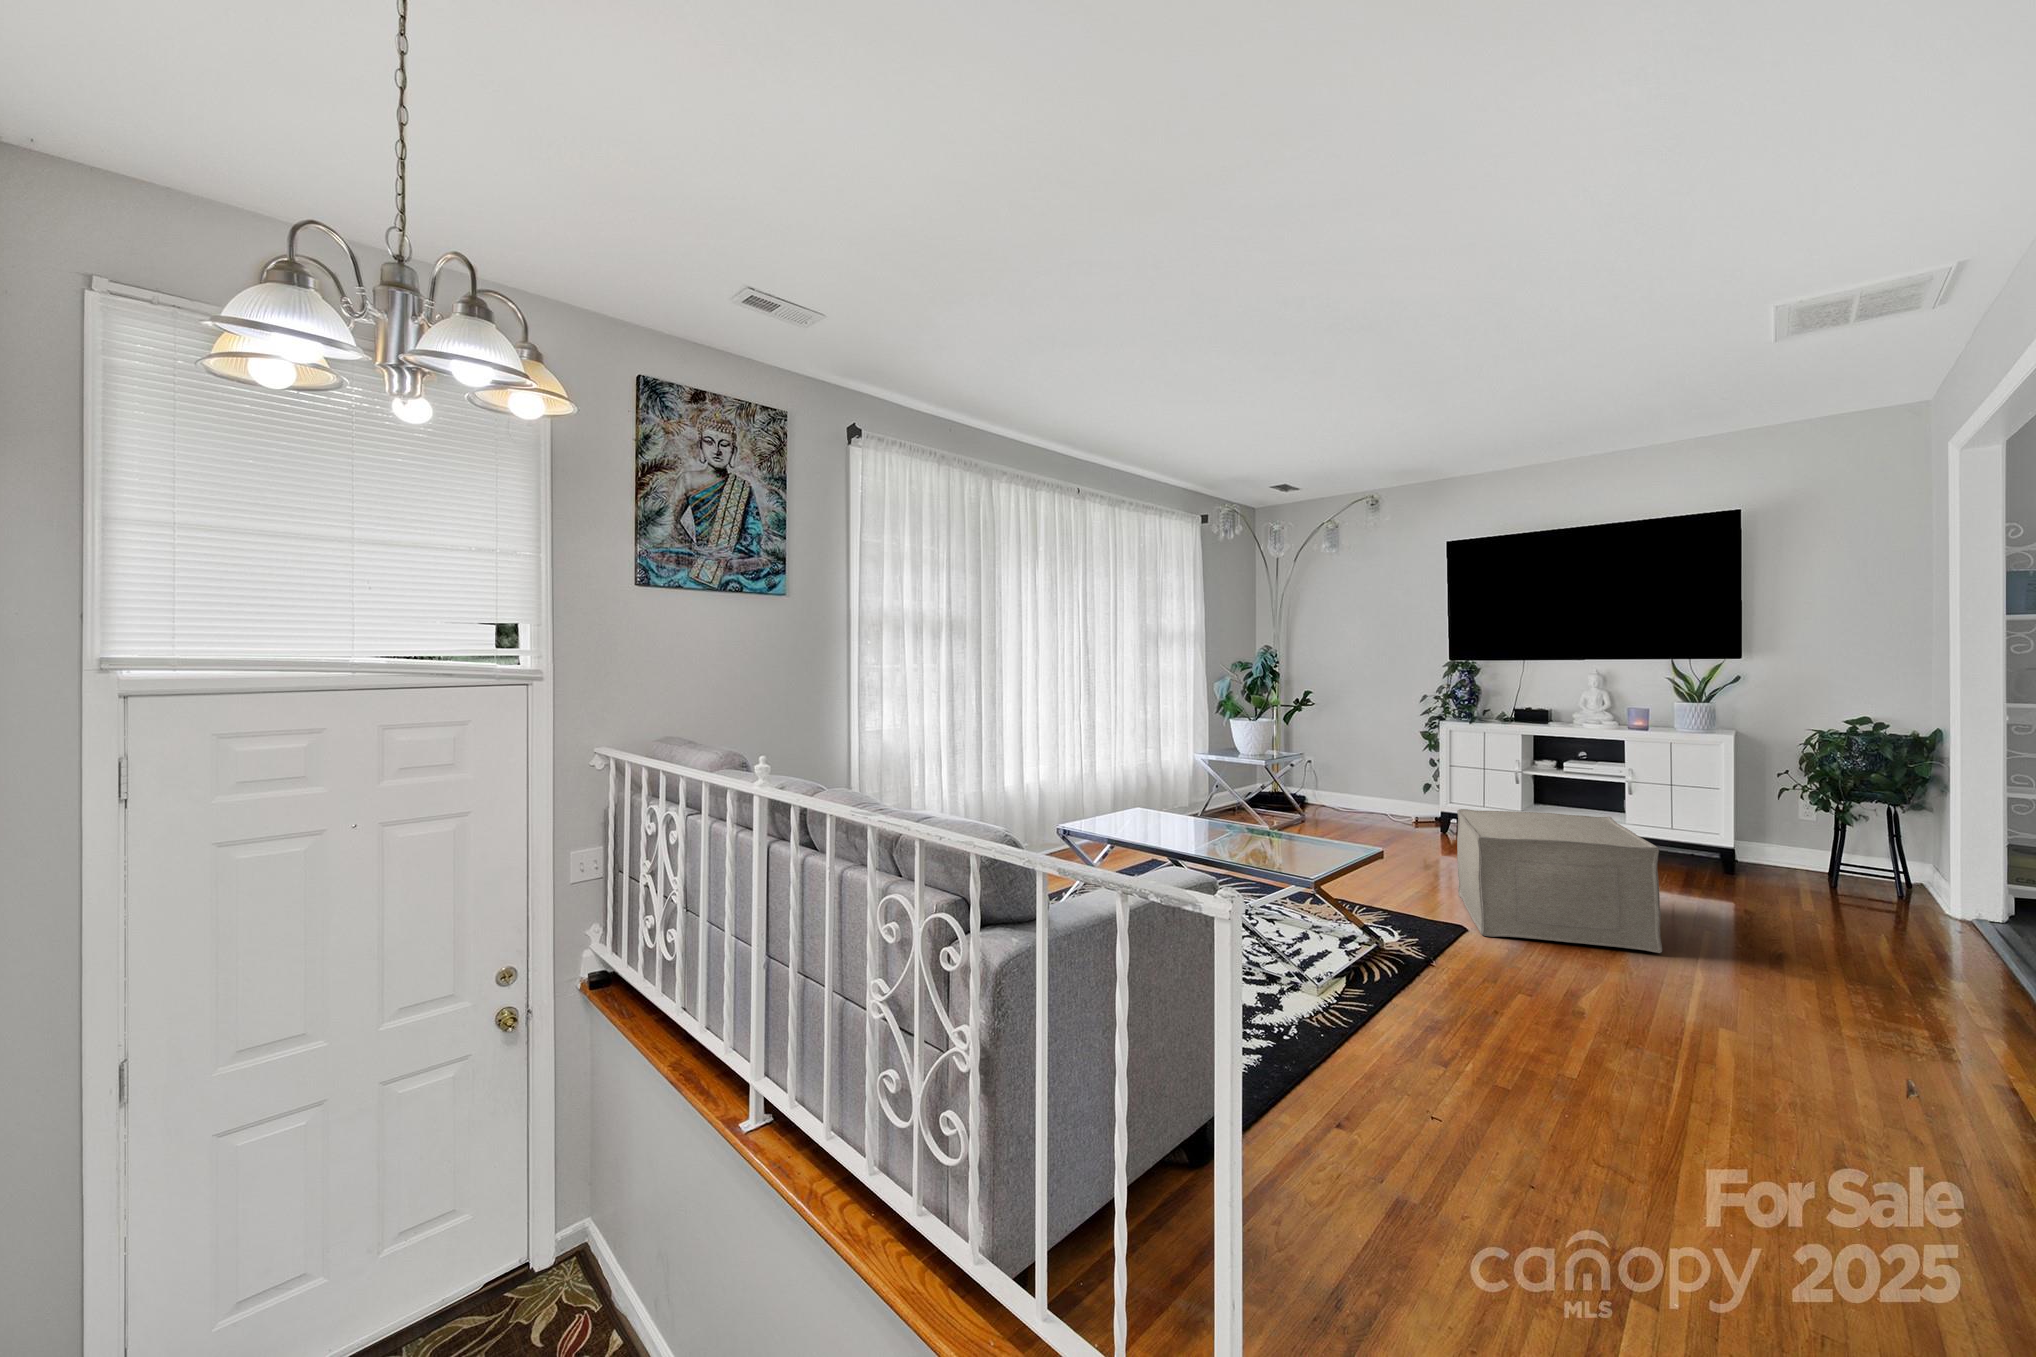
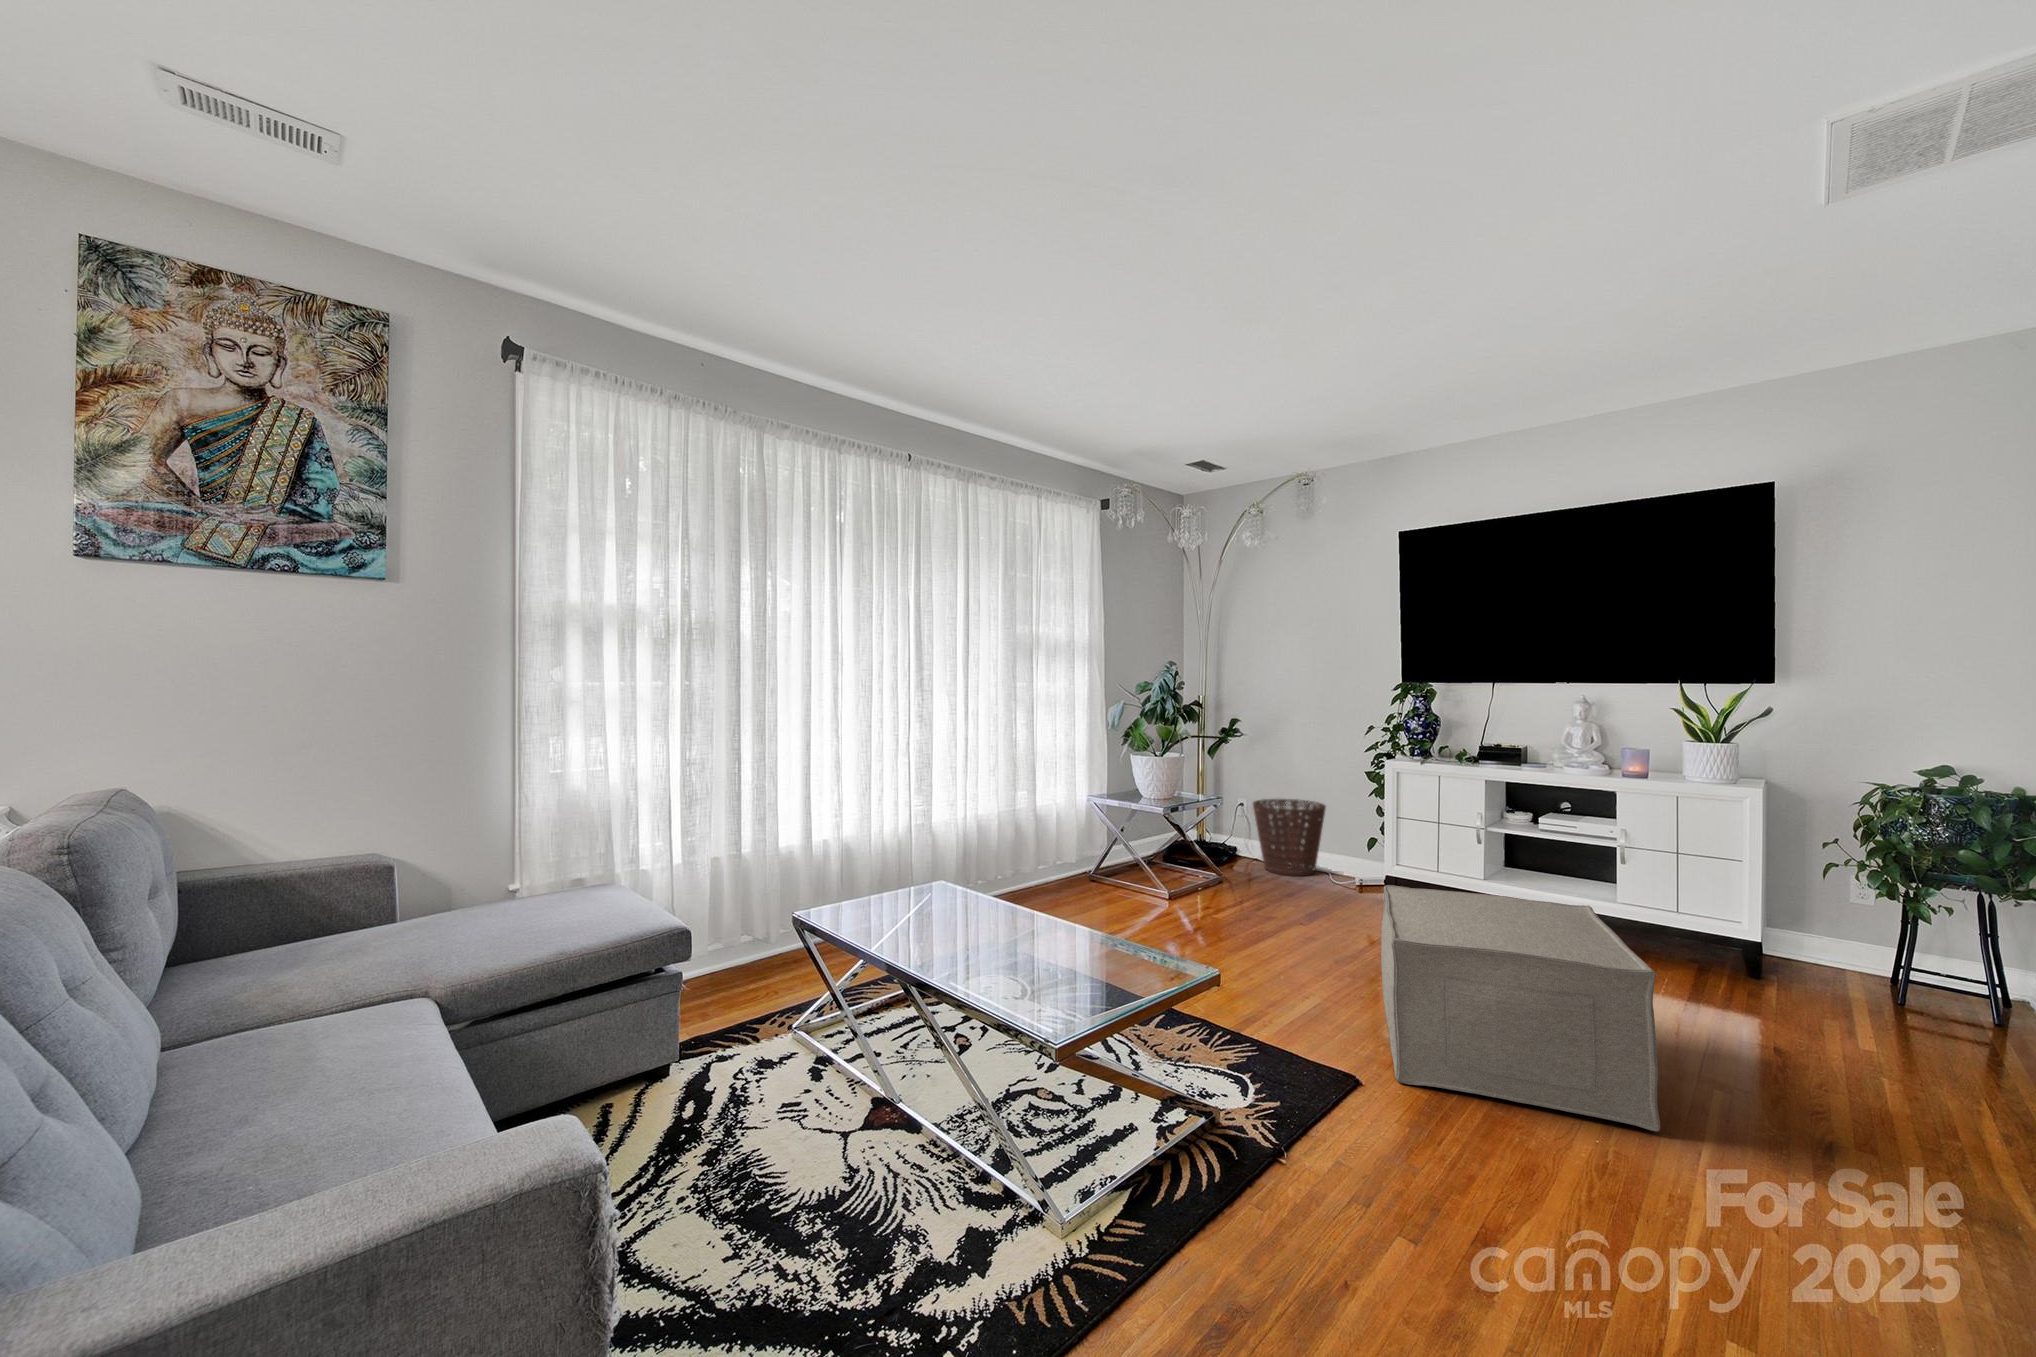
basket: none [1320,759,1383,821] -> present [1253,799,1326,876]

